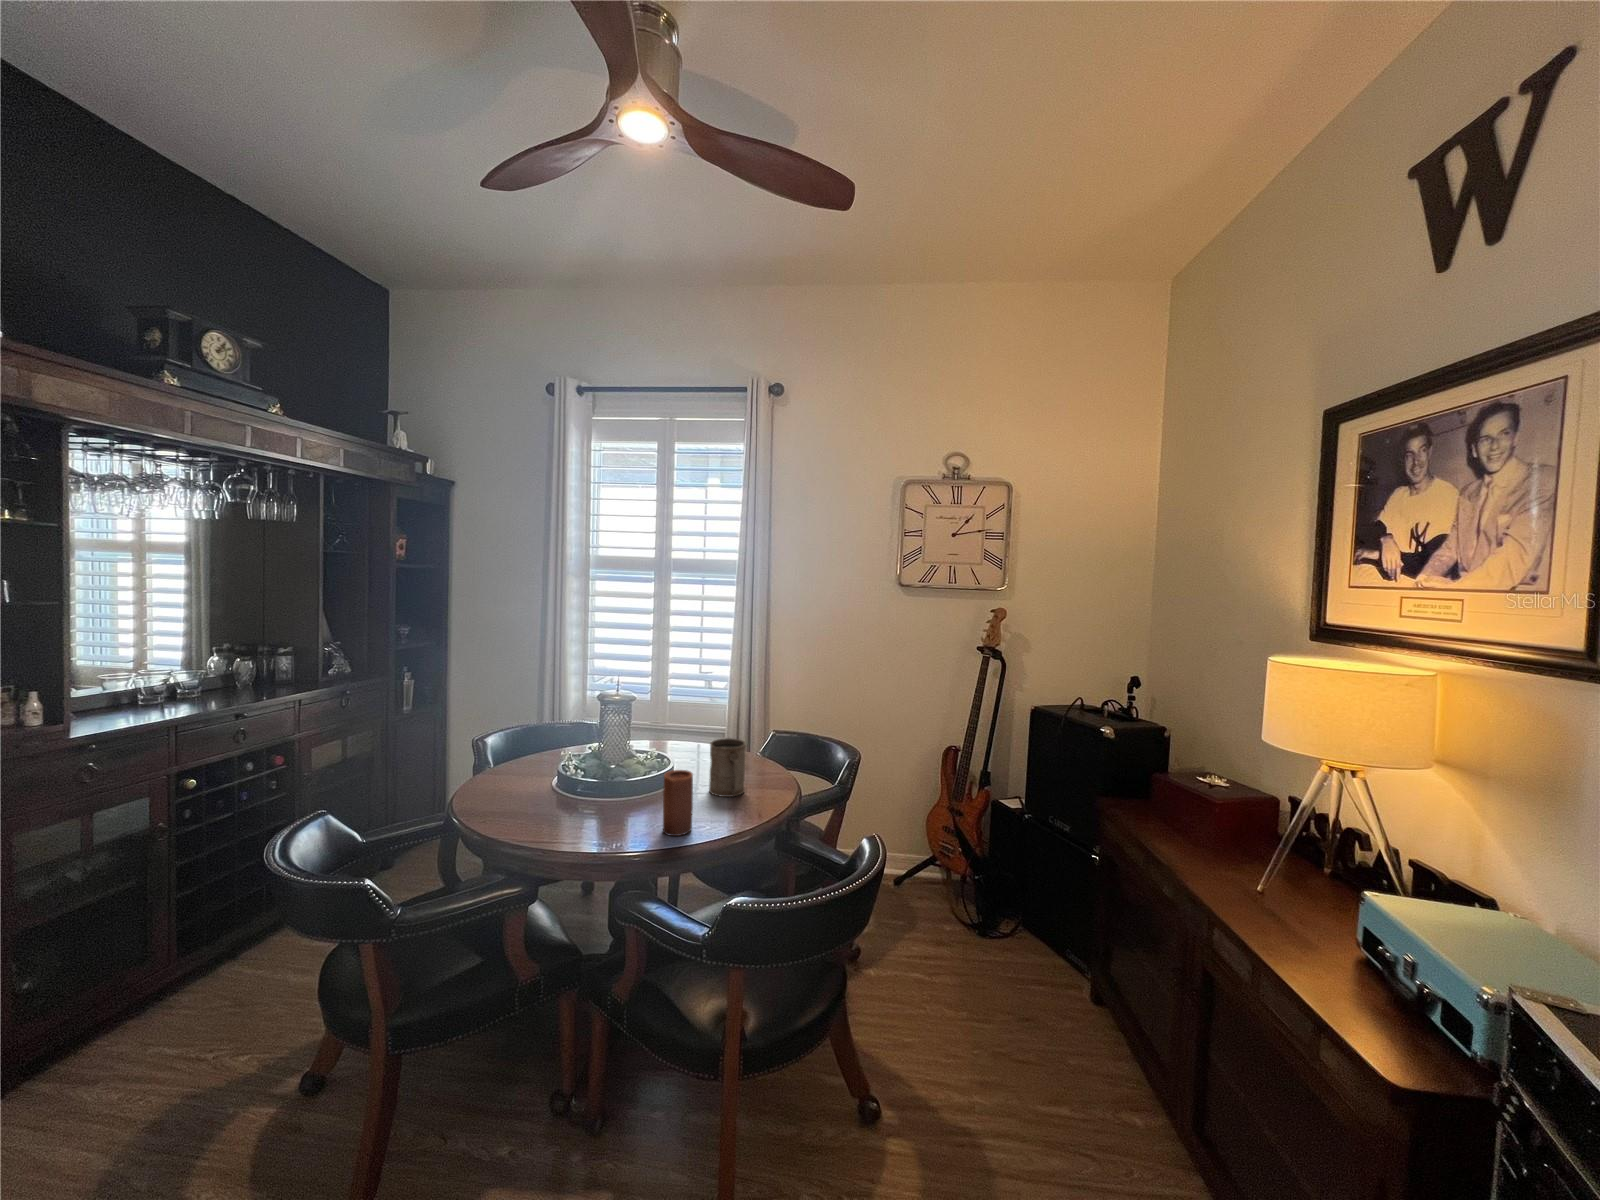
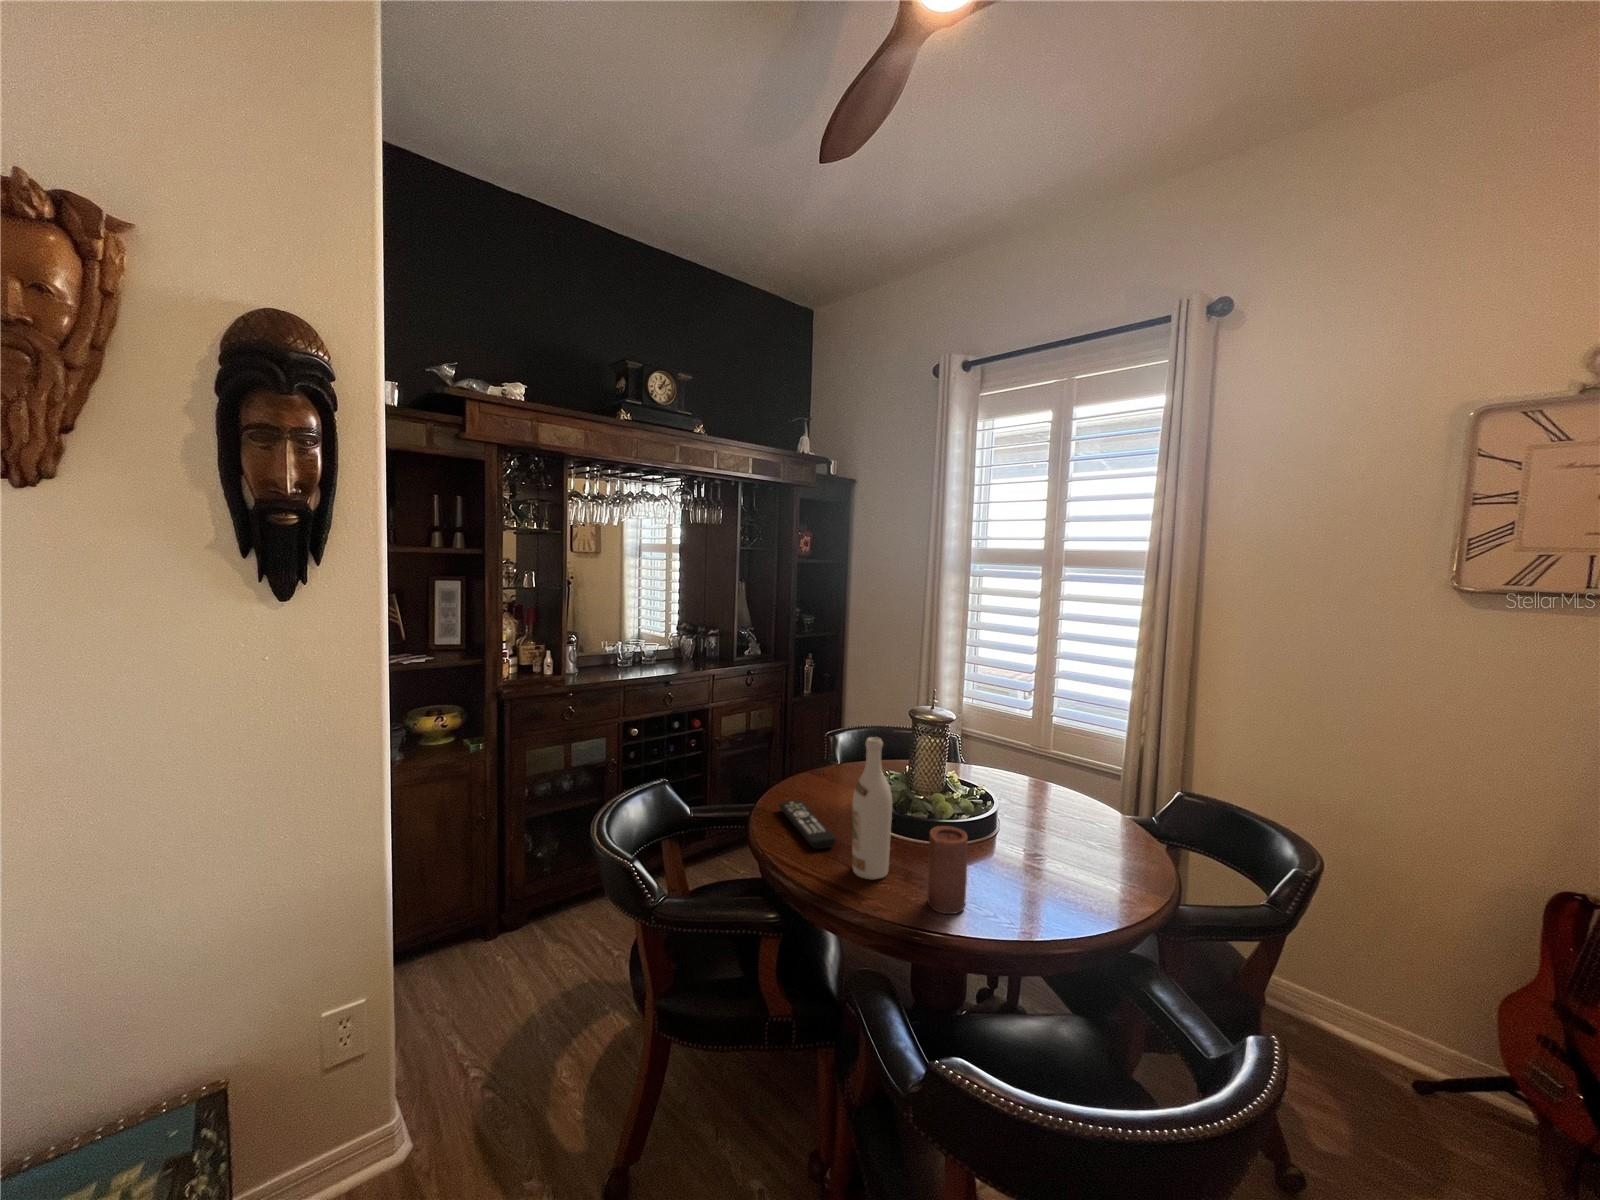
wine bottle: none [589,712,624,832] -> present [852,737,892,879]
mug: present [709,738,746,797] -> none [1025,794,1080,878]
remote control: none [484,793,563,824] -> present [779,800,836,849]

